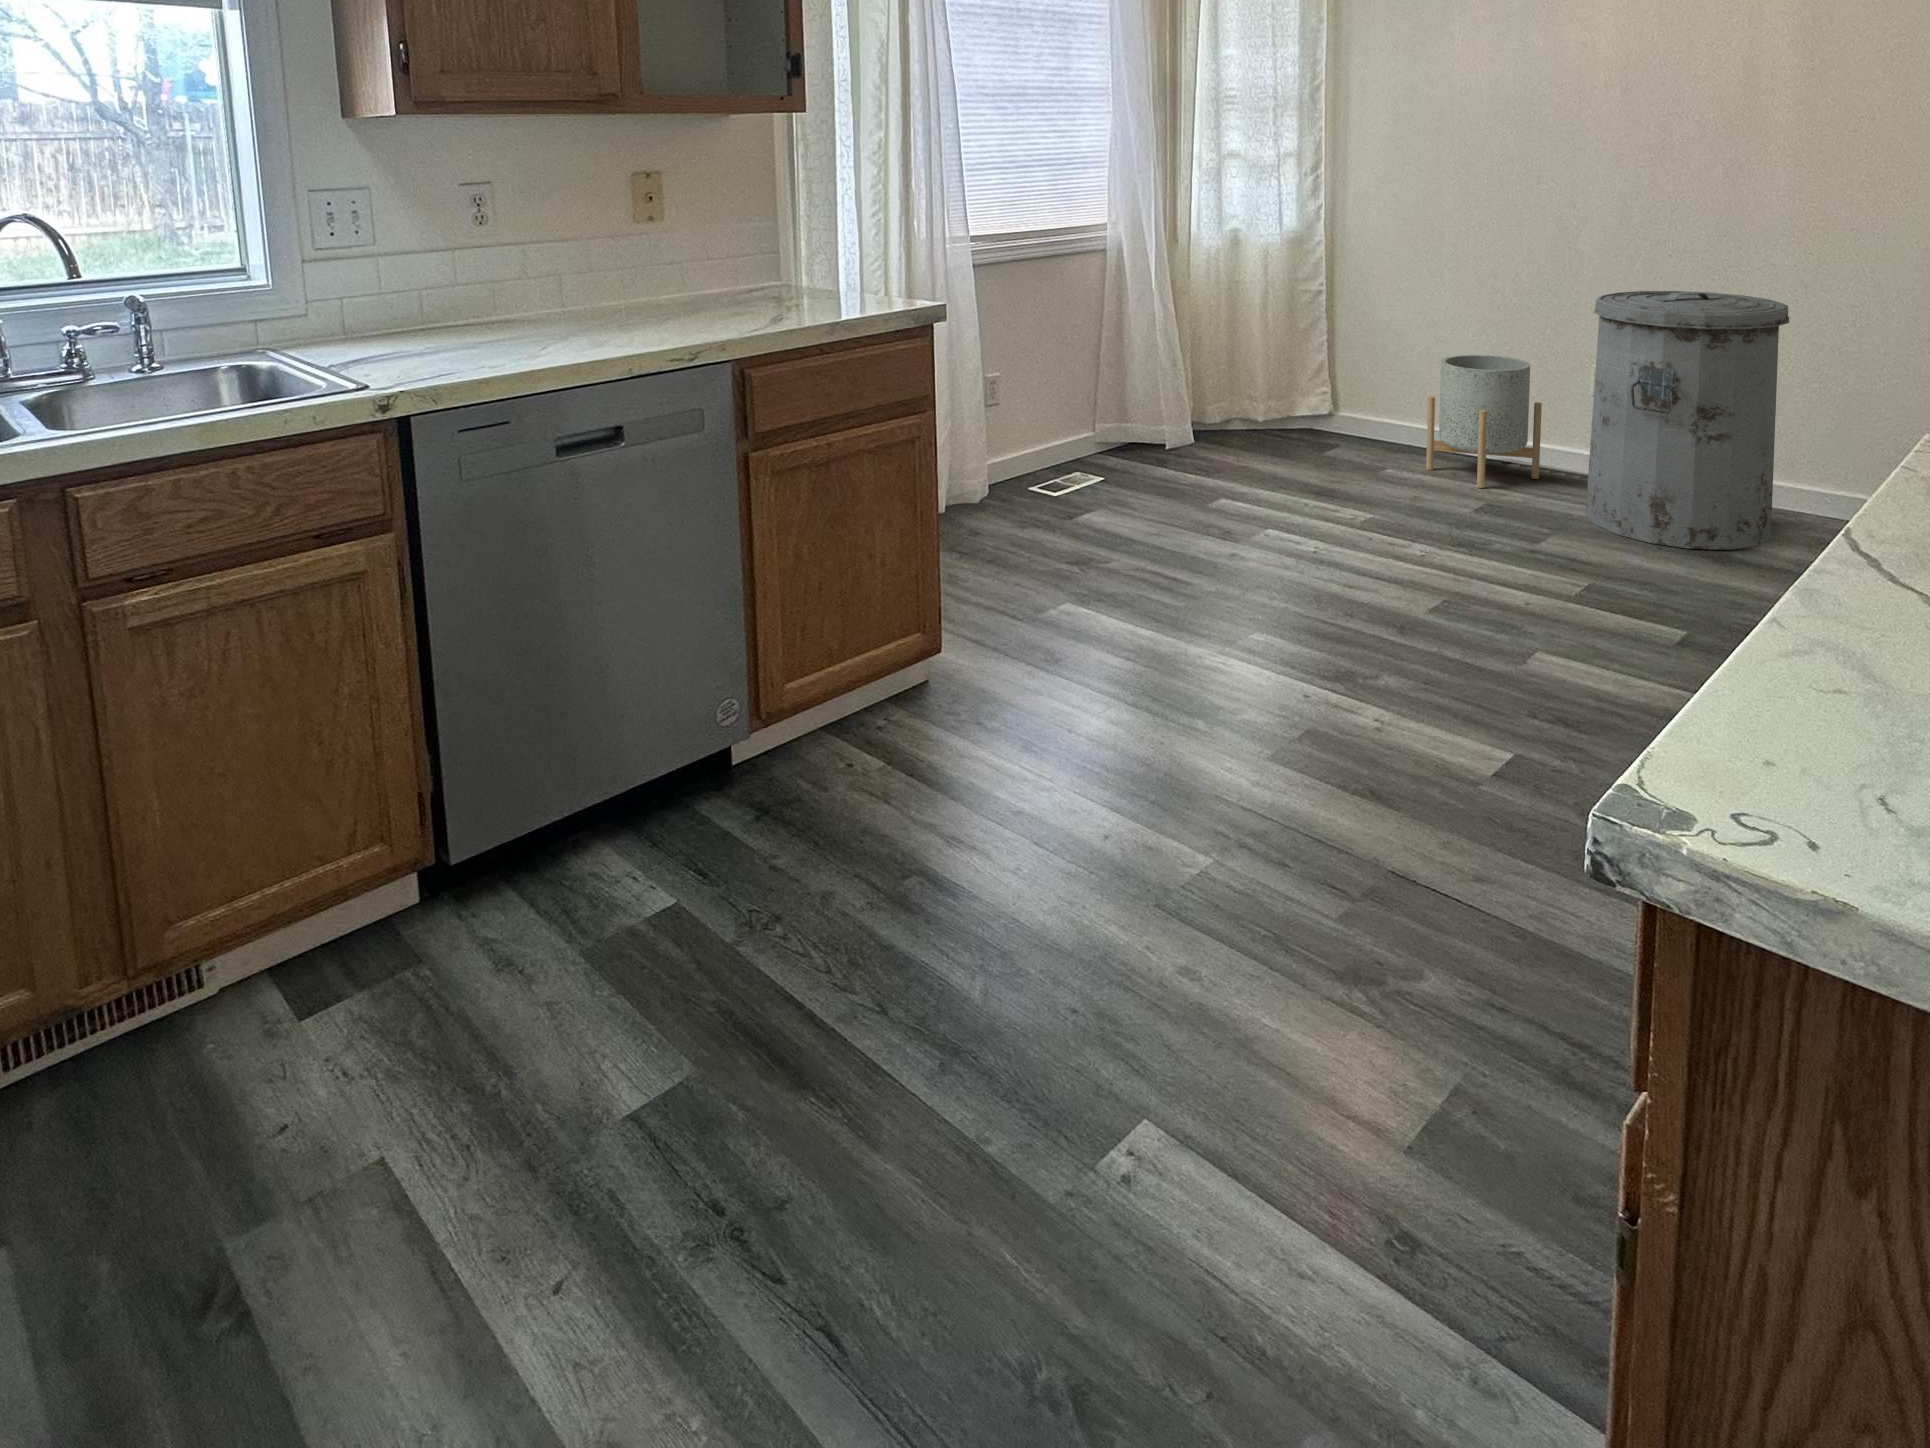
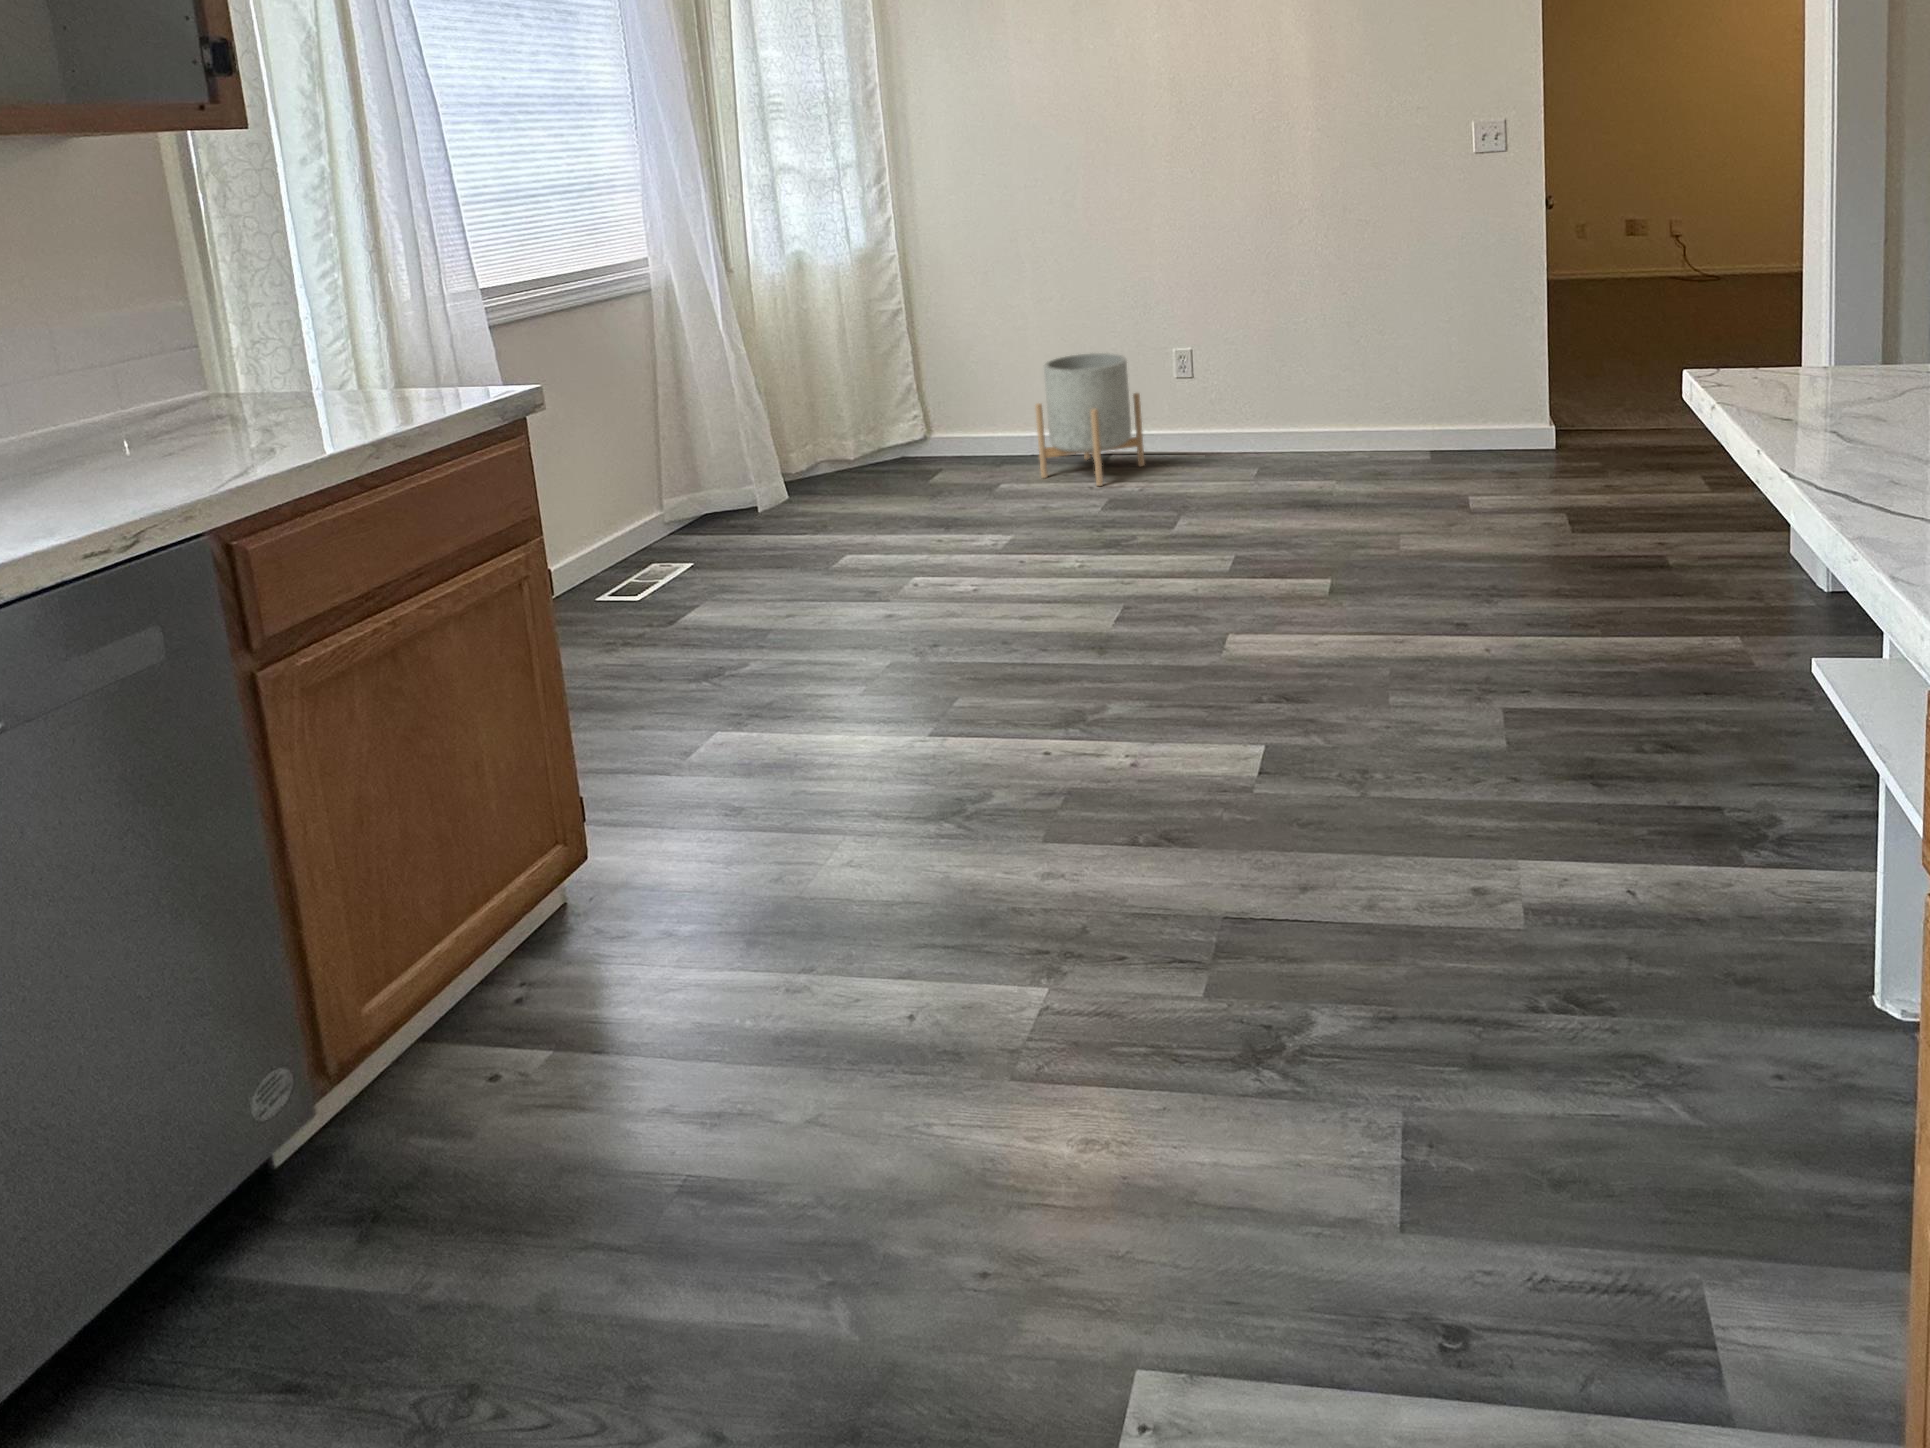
trash can: present [1586,291,1789,550] -> none [1187,270,1347,505]

